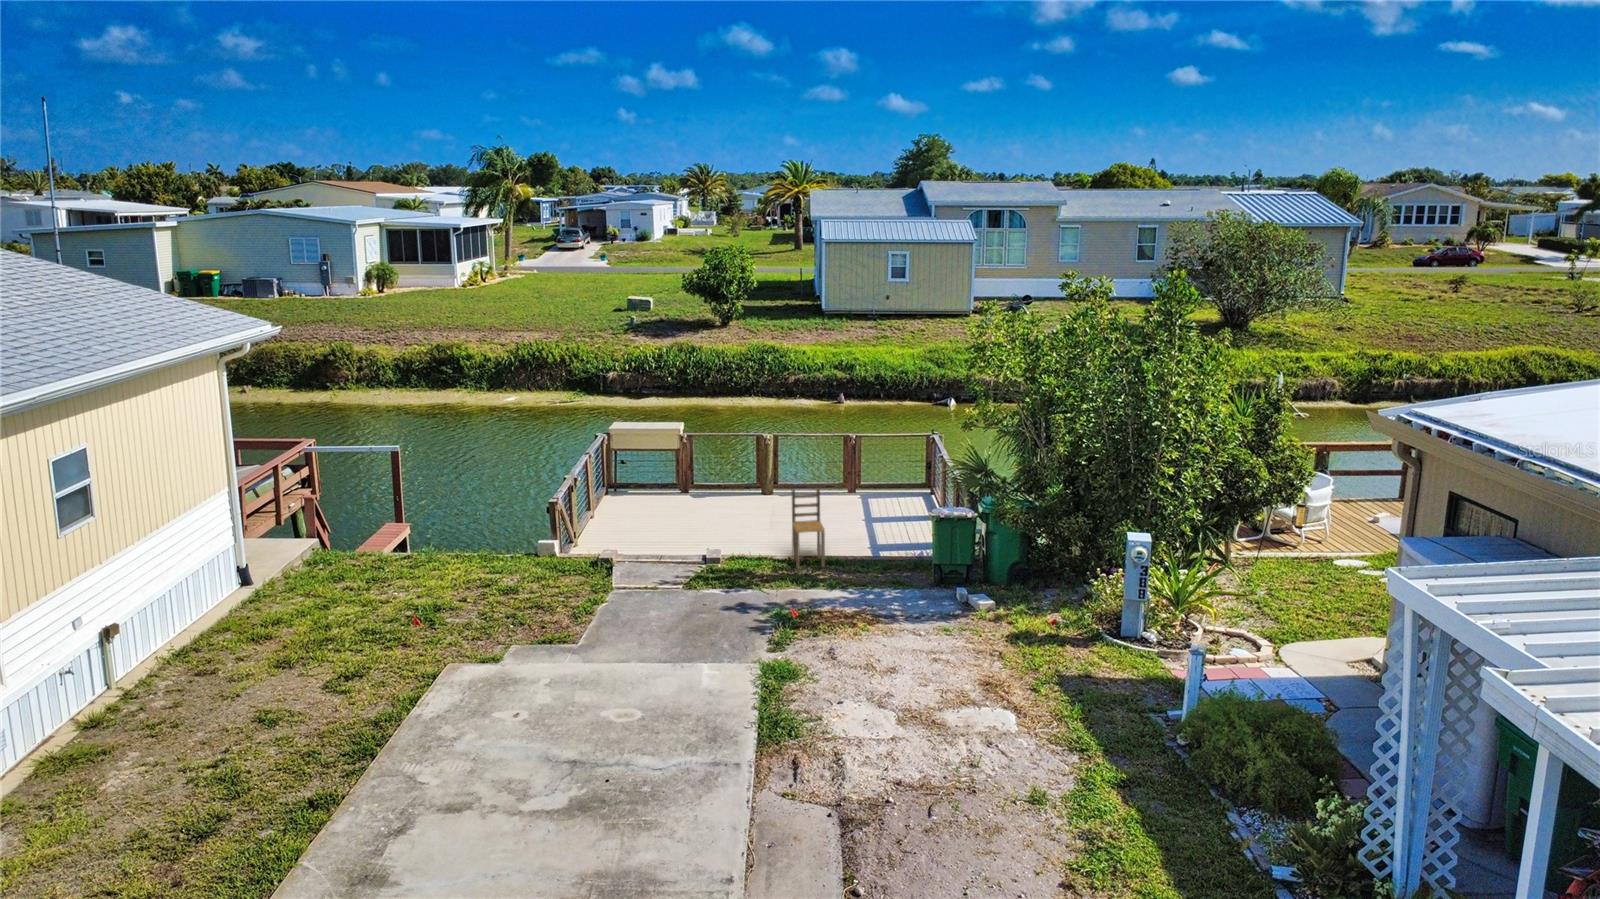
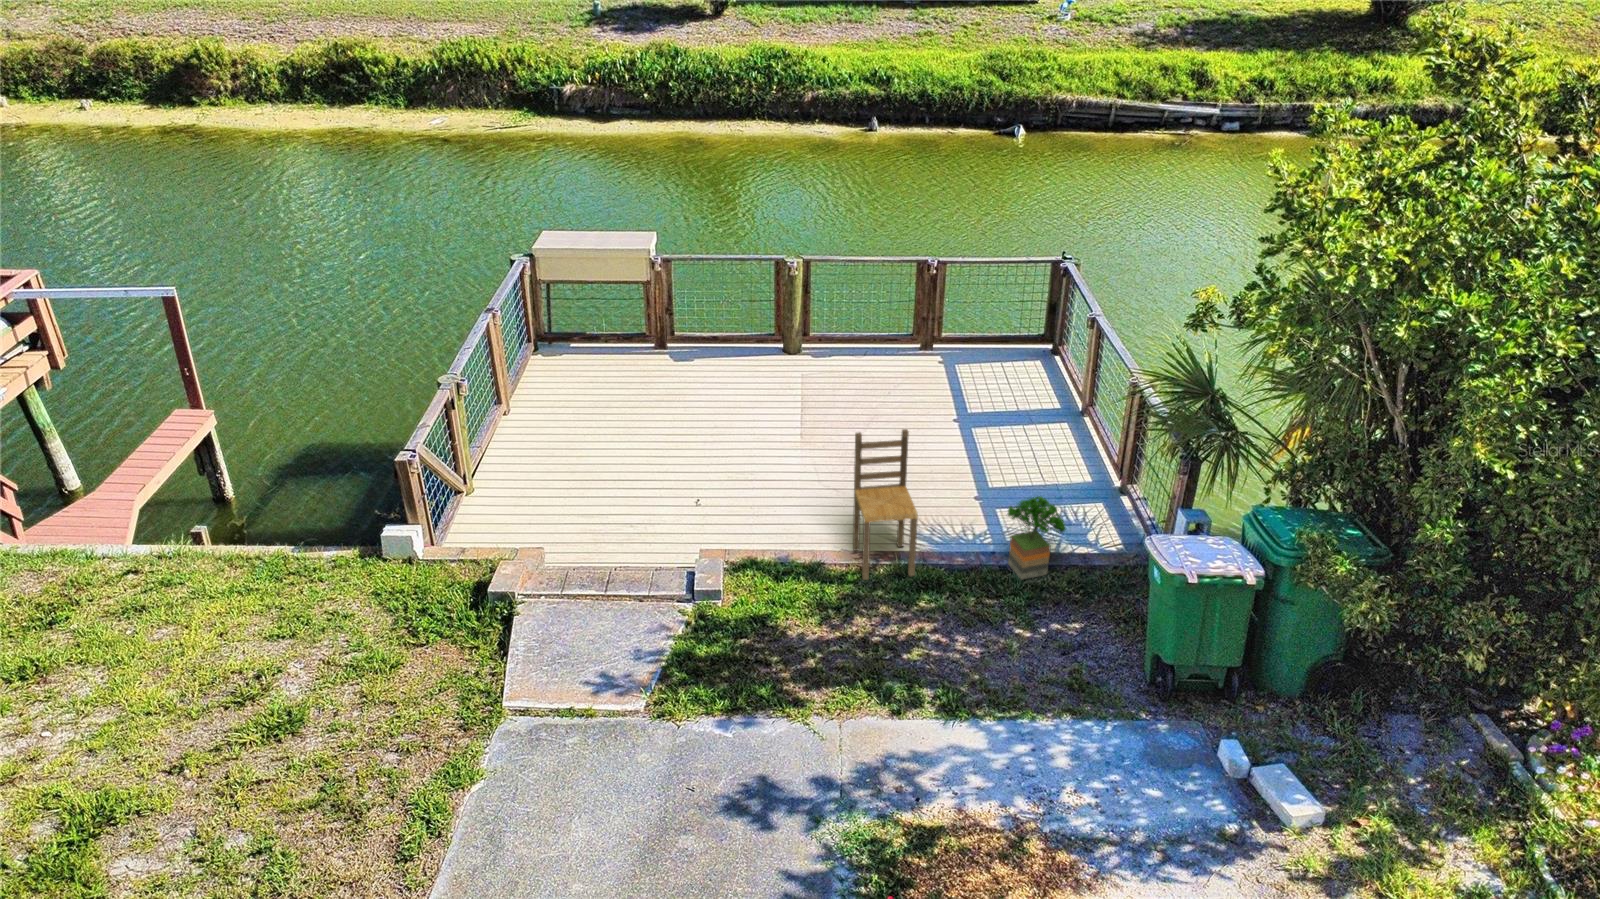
potted tree: none [873,522,905,568] -> present [1007,496,1066,579]

